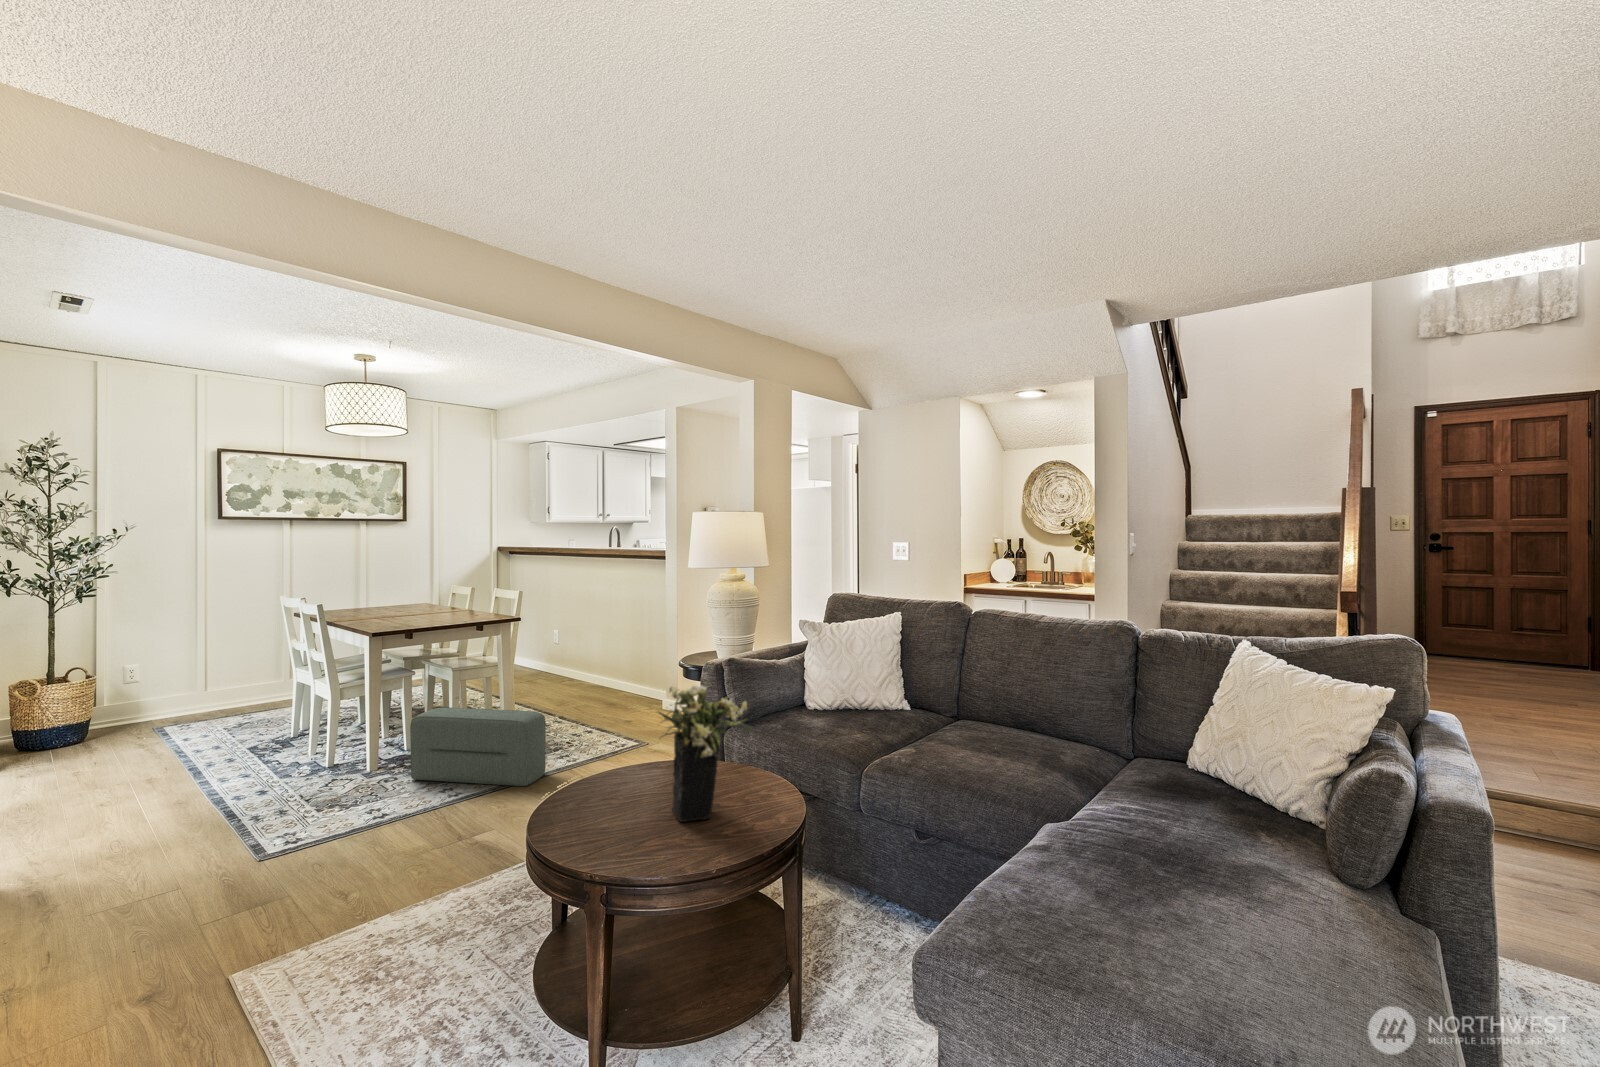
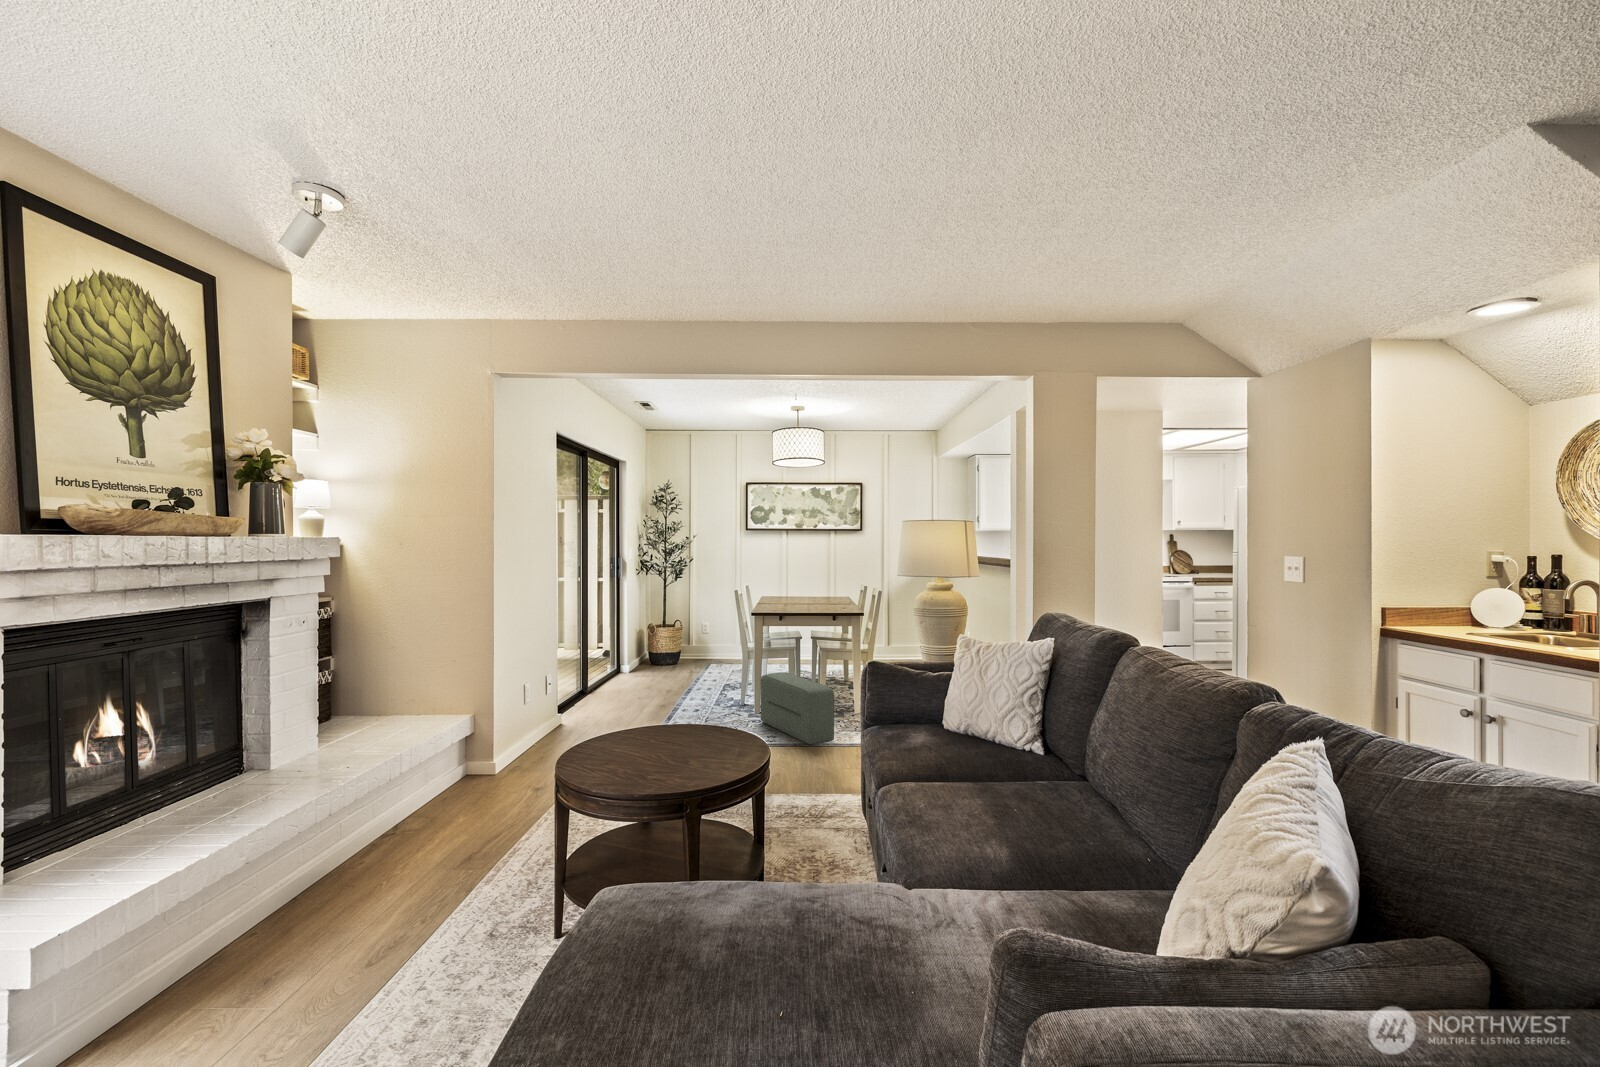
flower arrangement: present [659,678,753,822] -> none [626,654,714,765]

